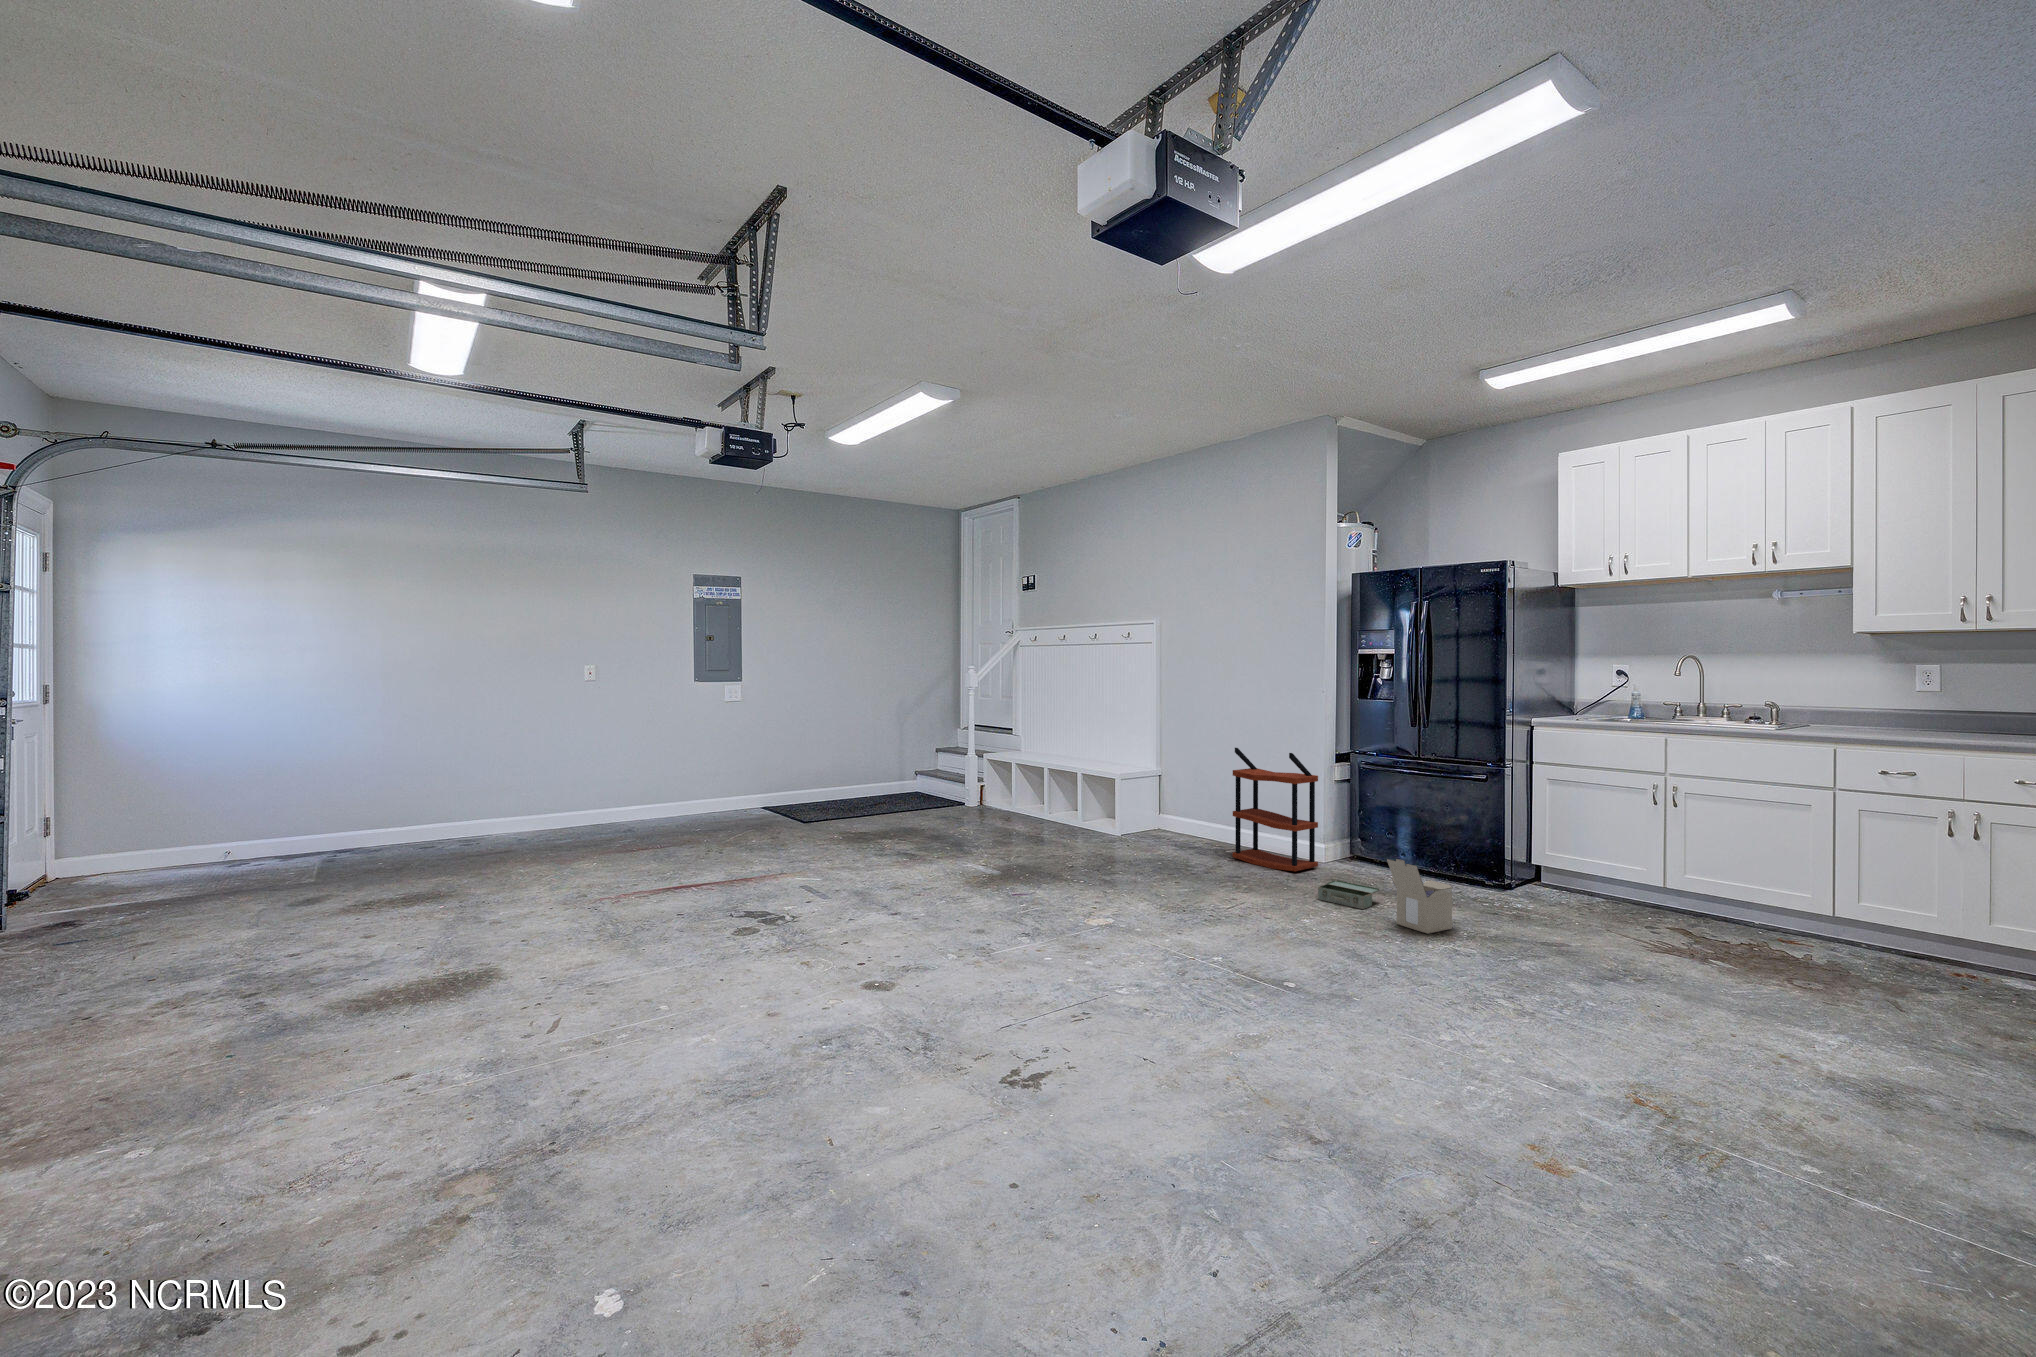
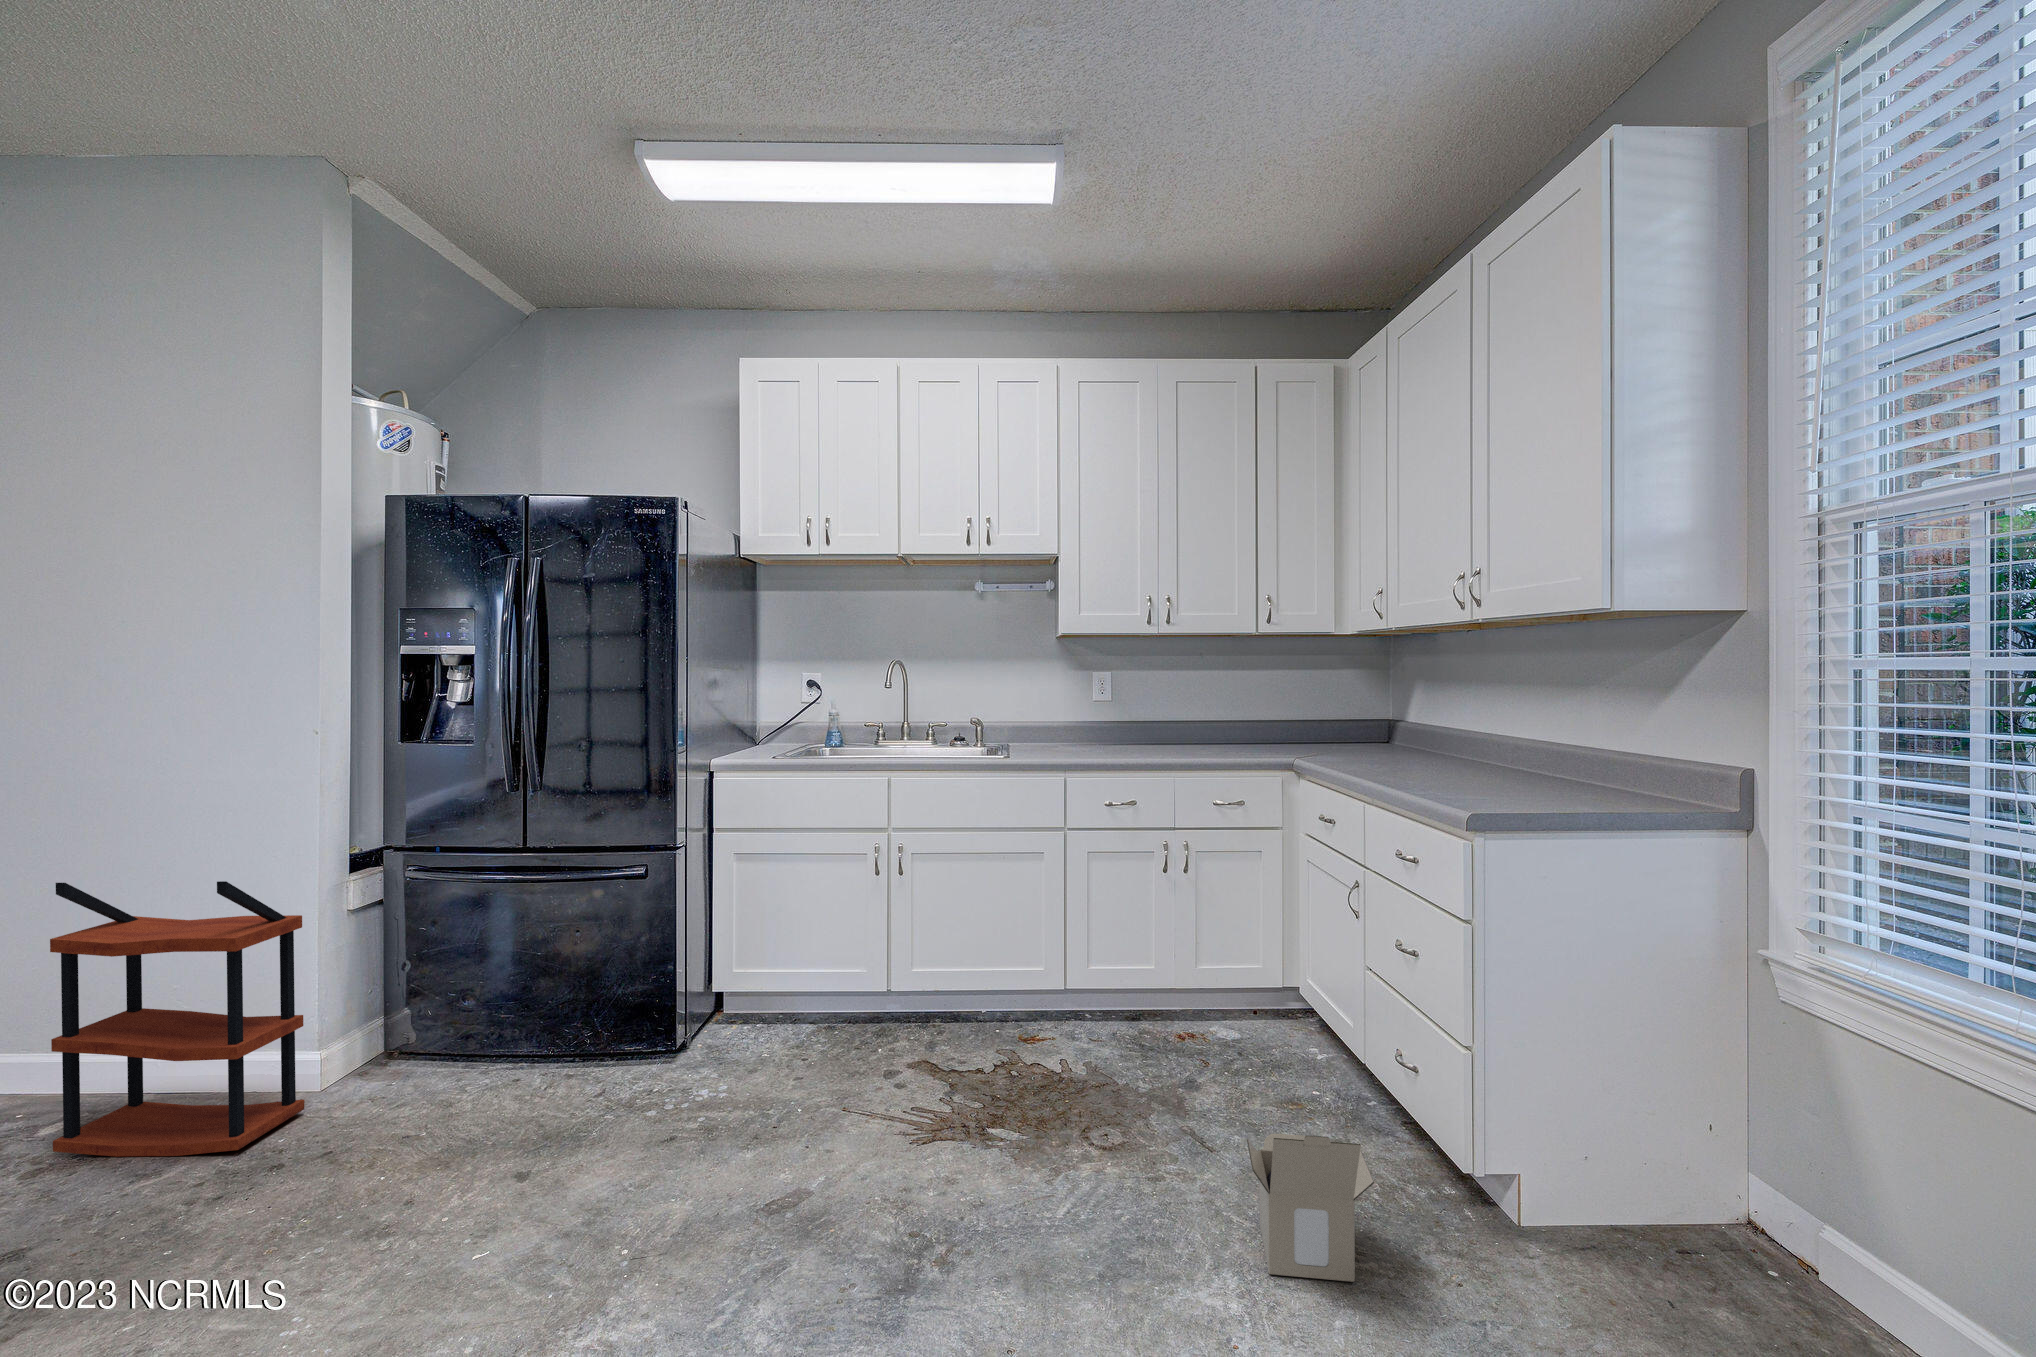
cardboard box: present [1387,859,1453,934] -> present [1247,1134,1374,1282]
toolbox: present [1318,880,1380,909] -> none [284,1161,449,1246]

